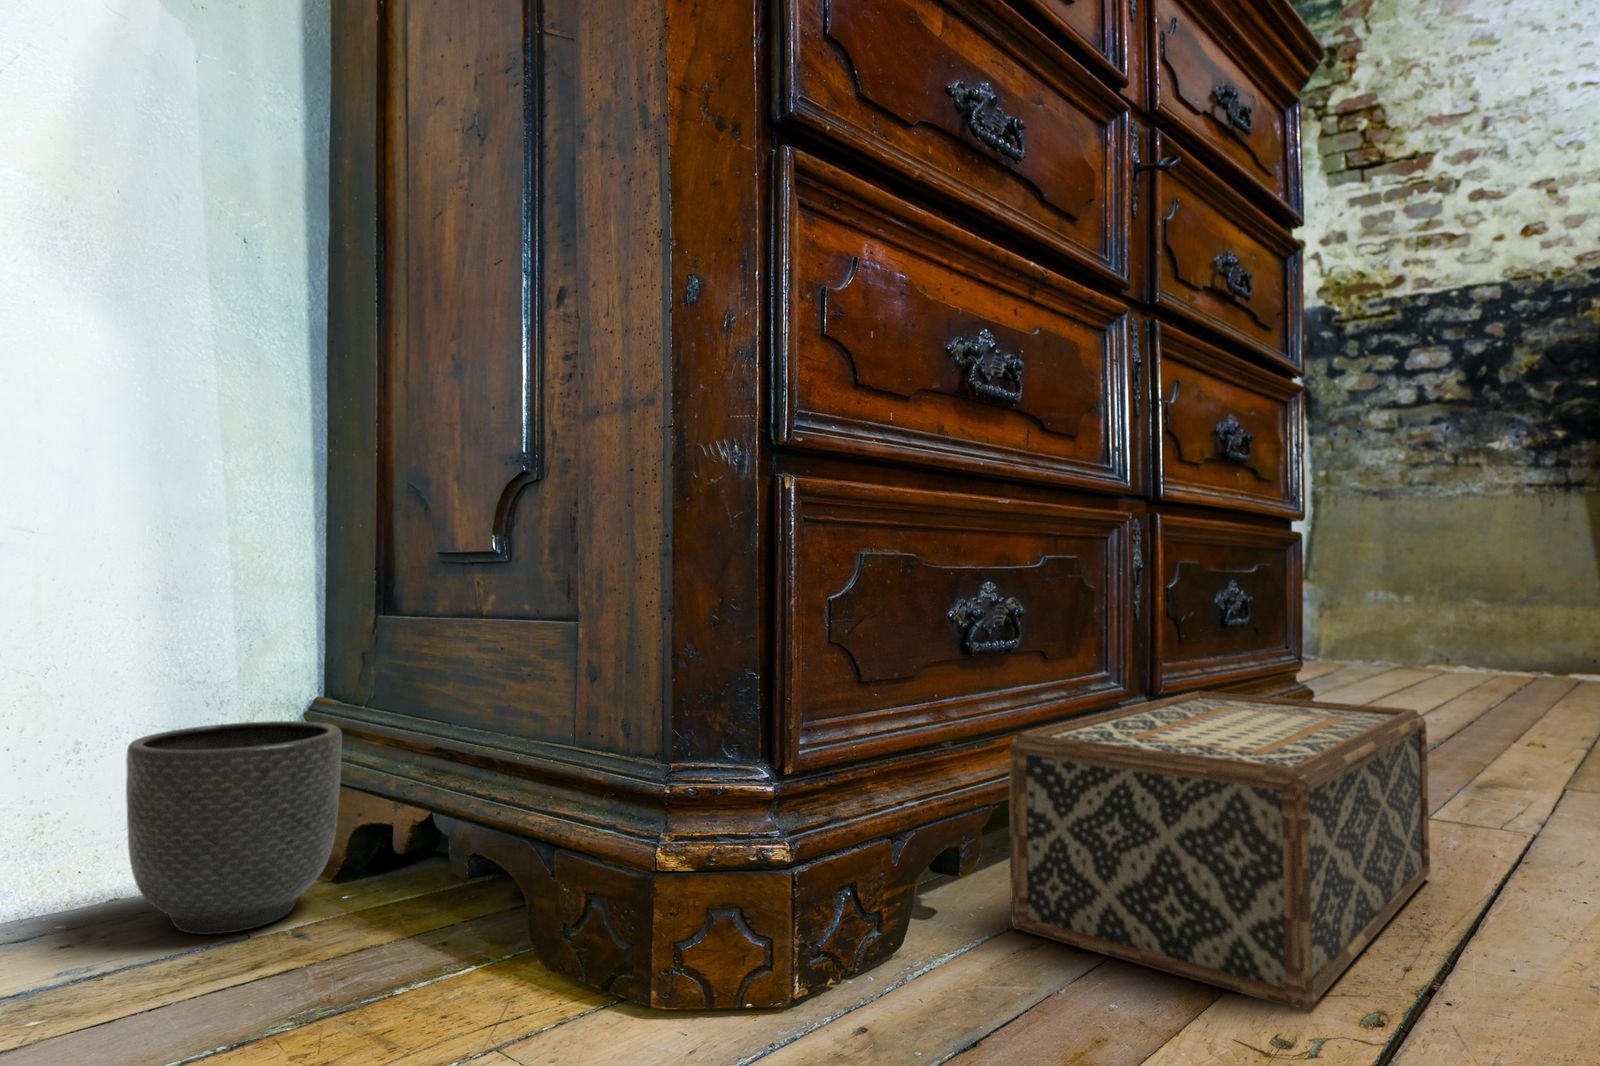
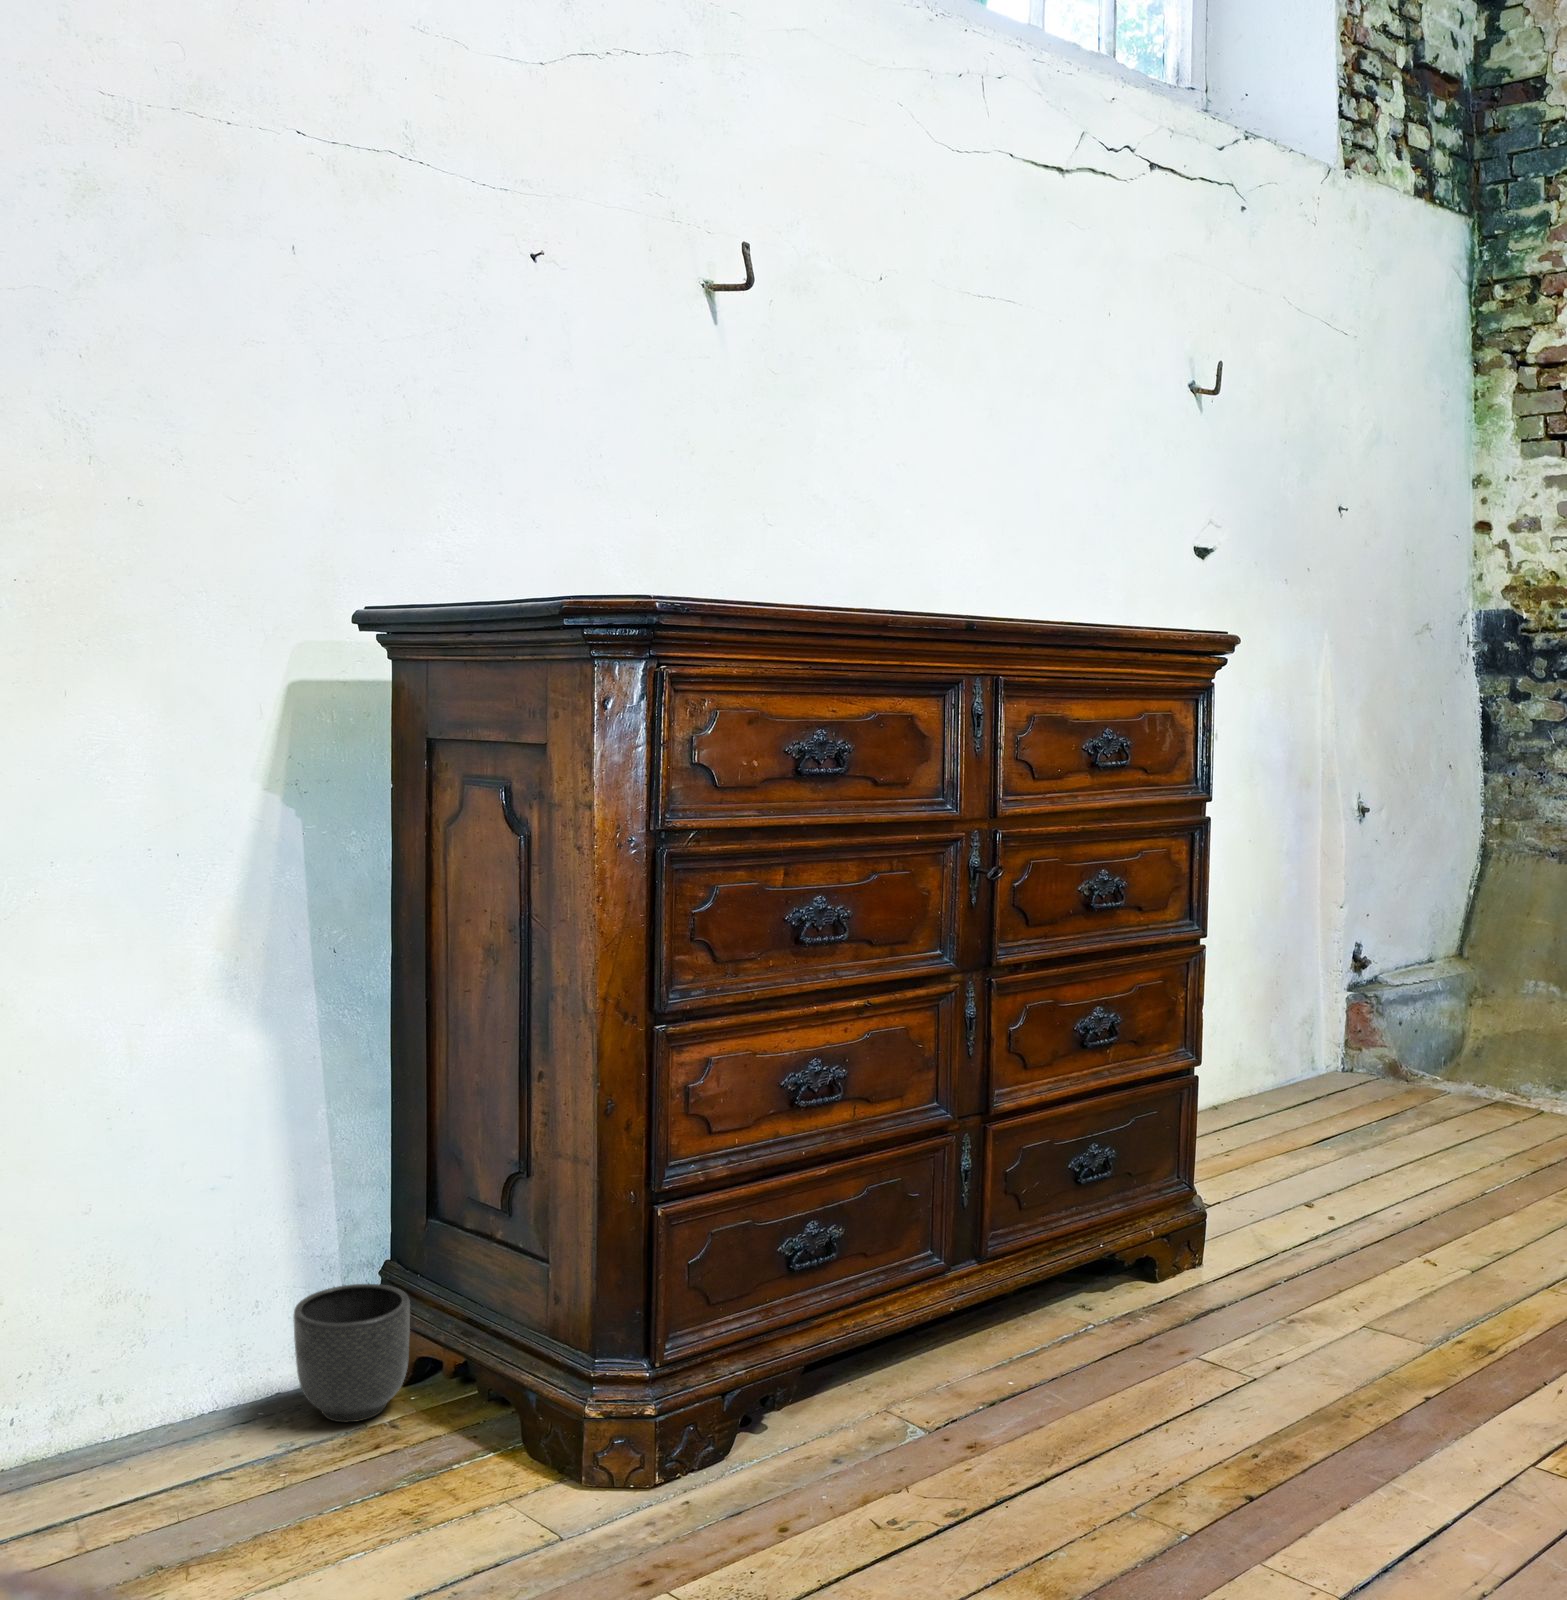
woven basket: present [1009,691,1430,1010] -> none [810,1261,1130,1505]

